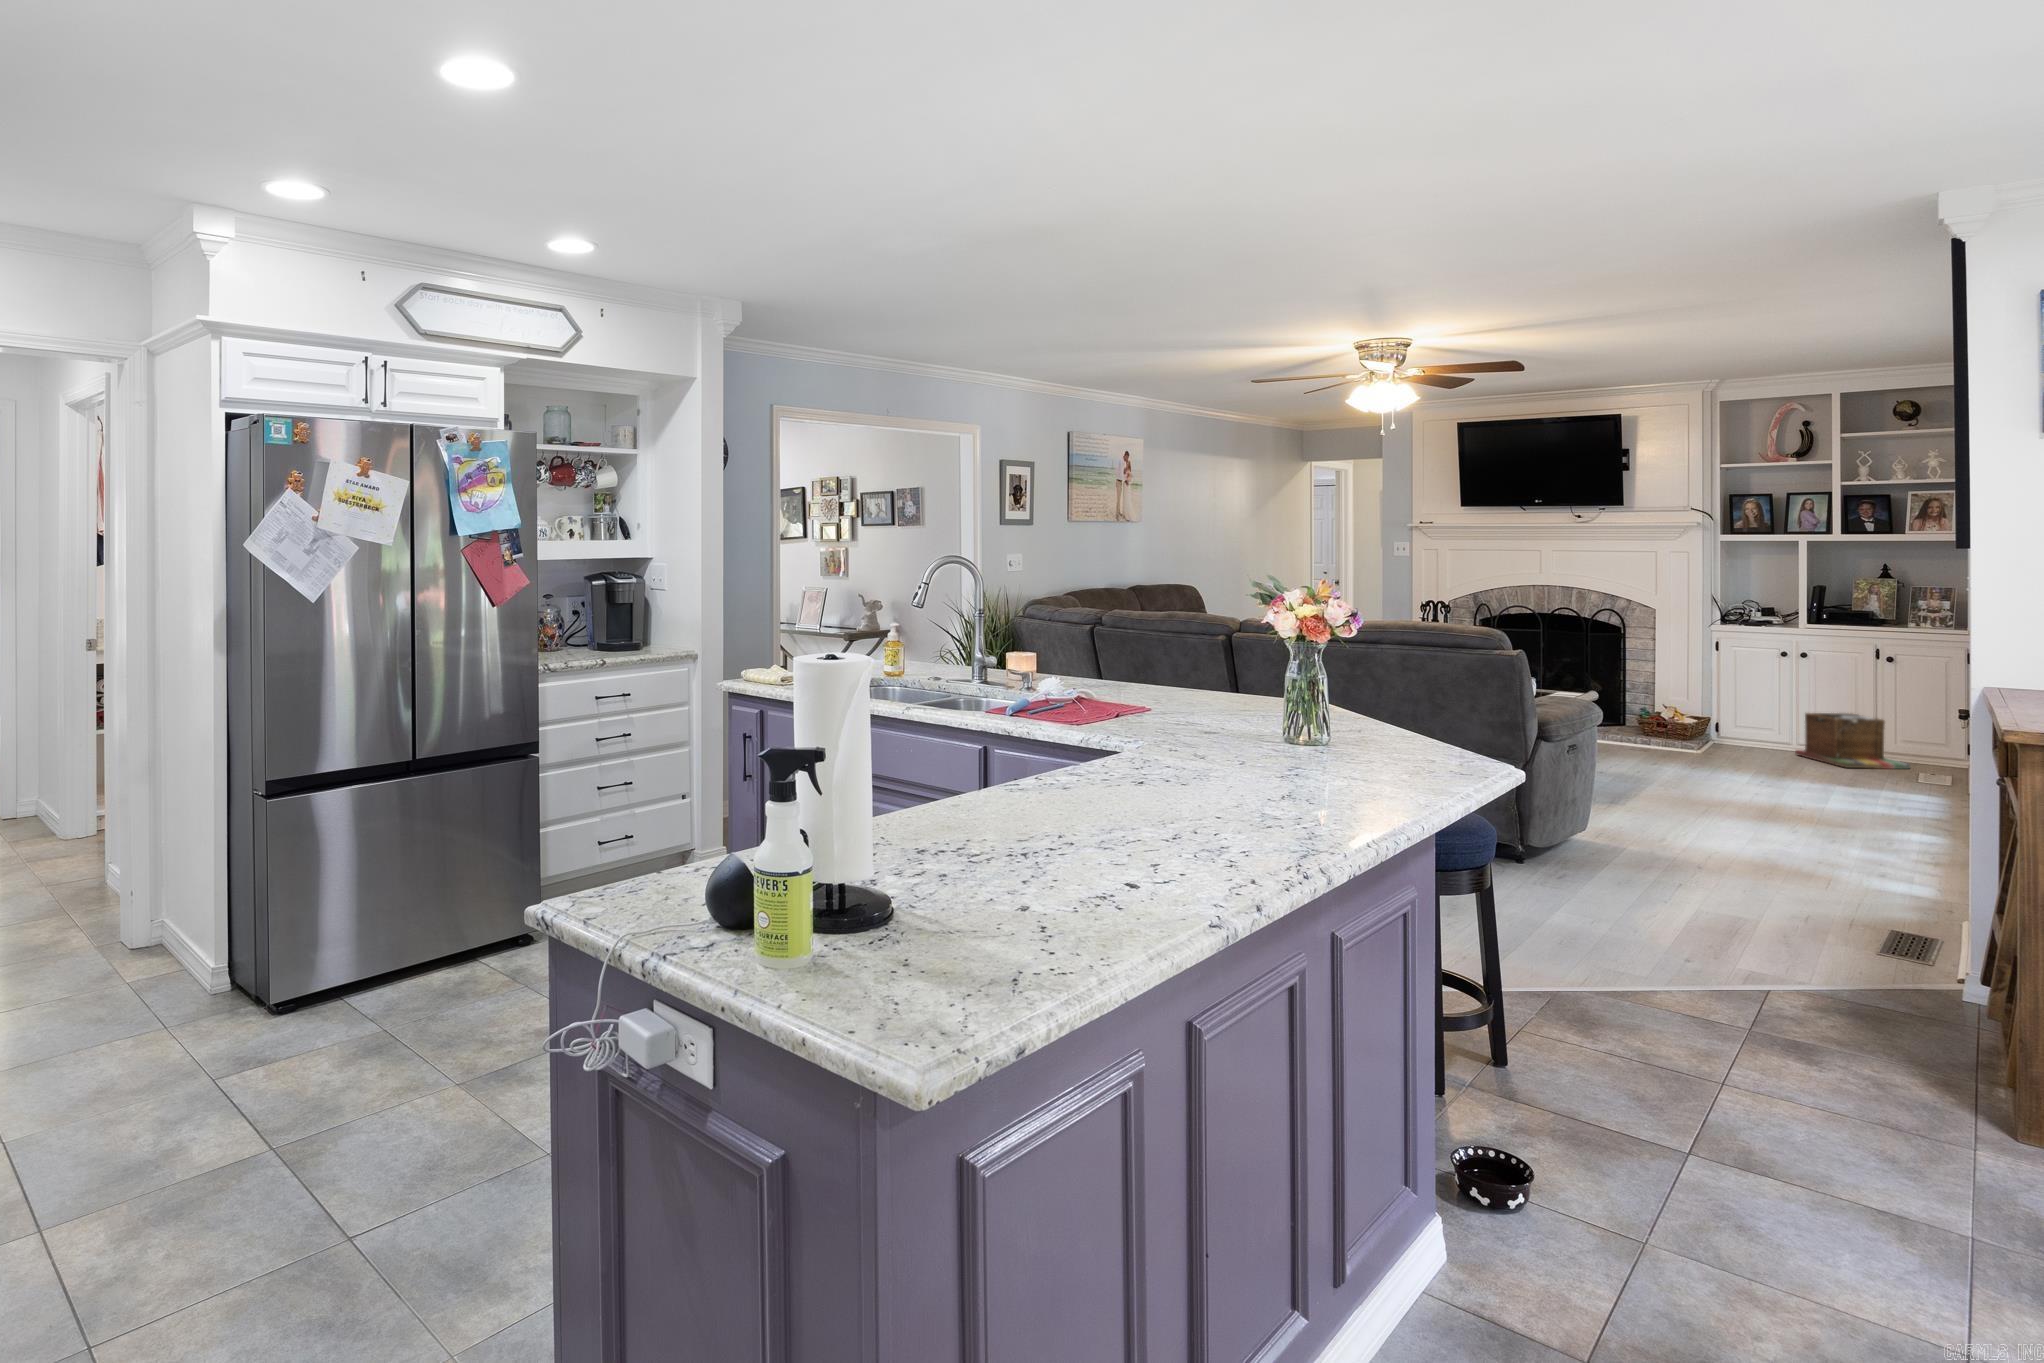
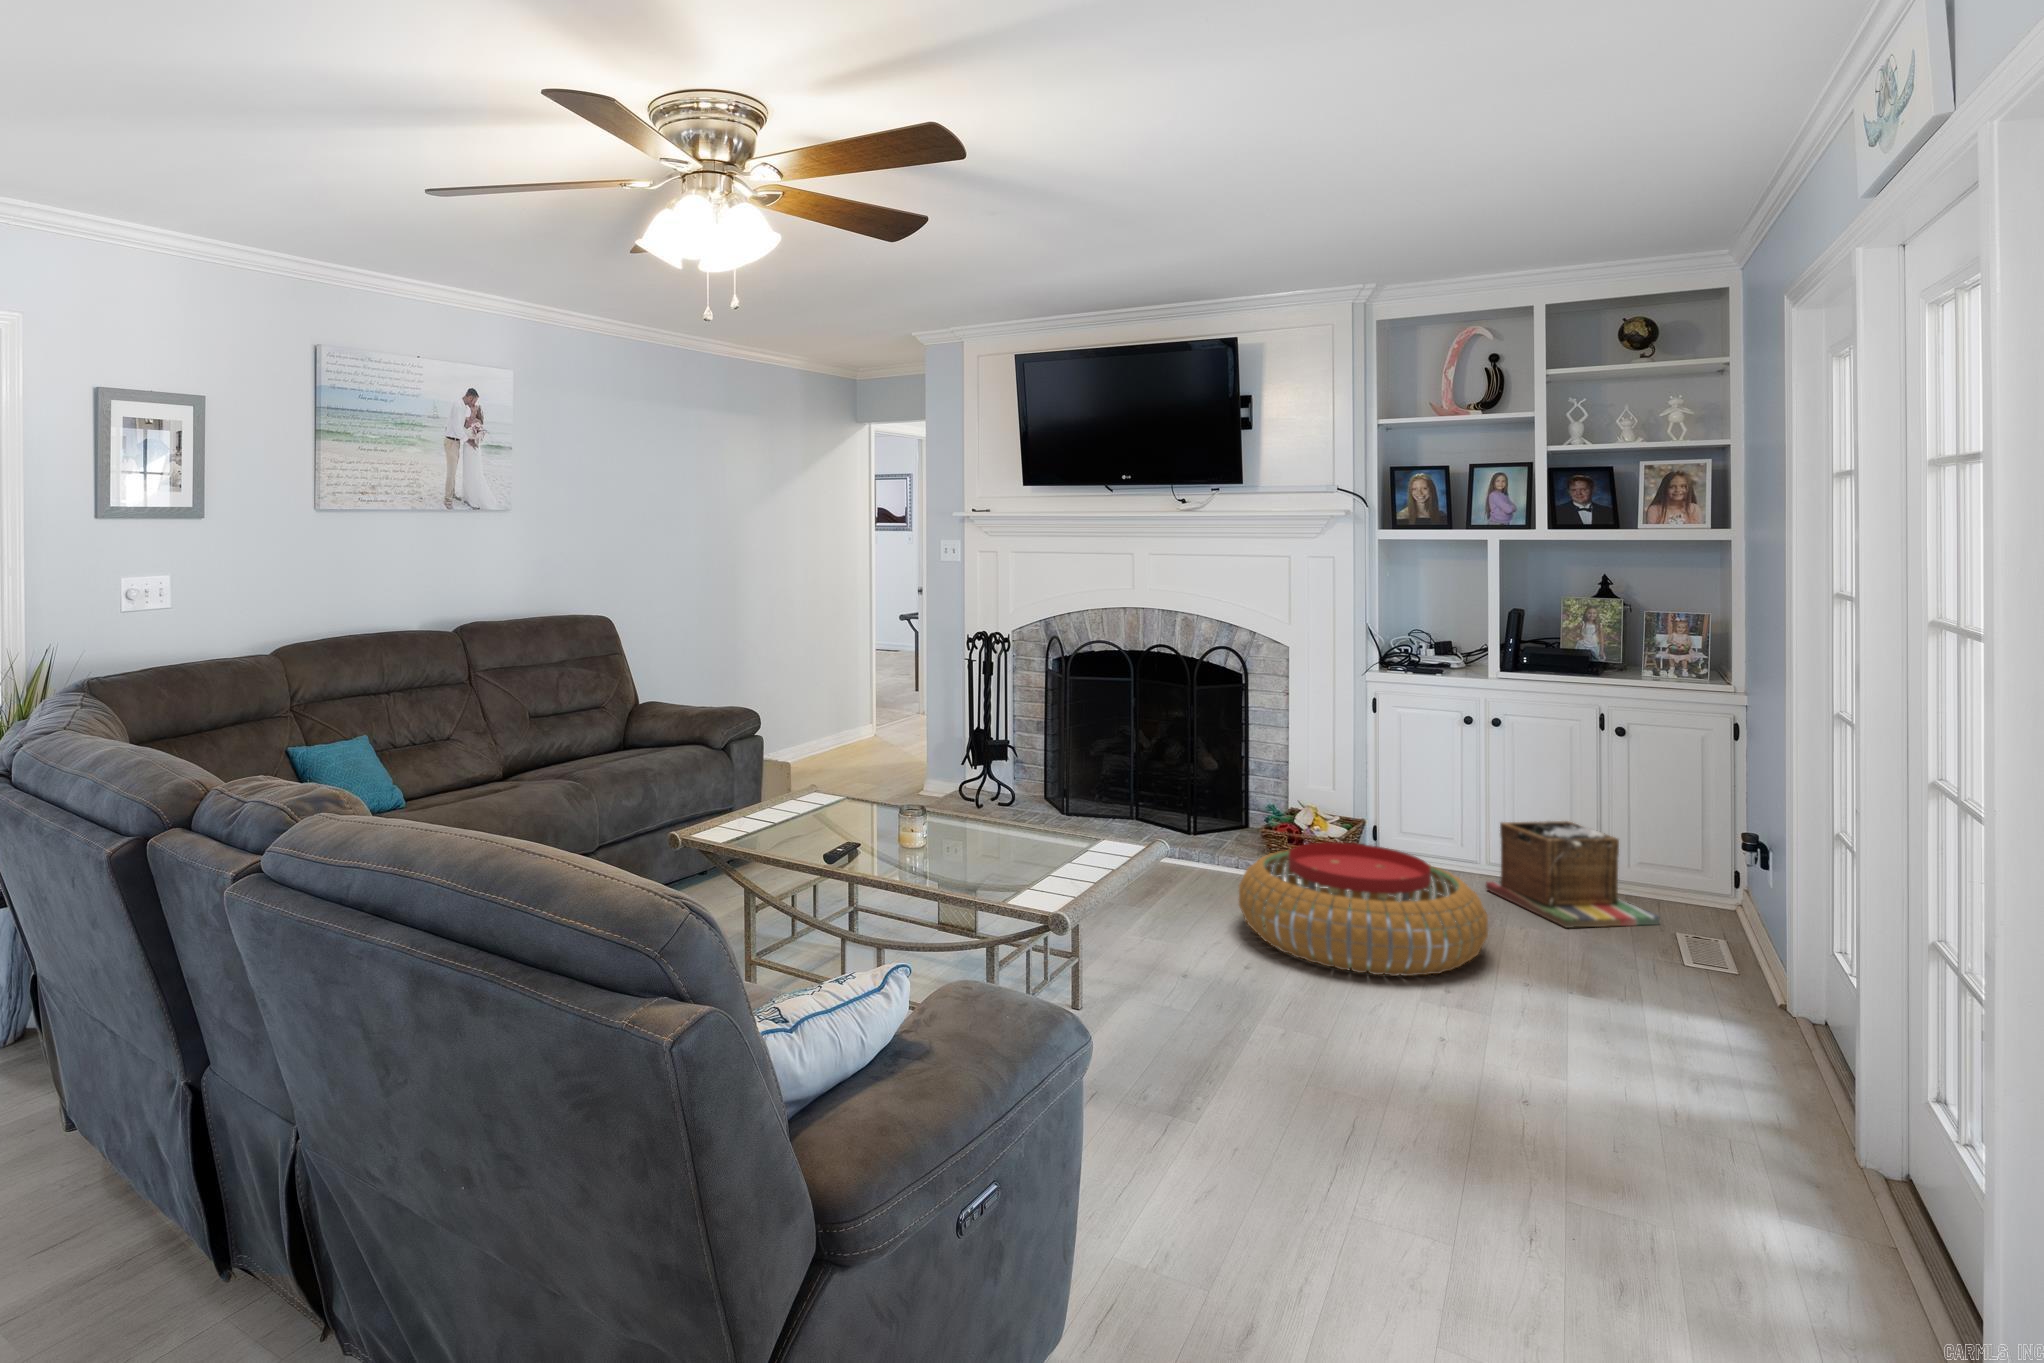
pouf: none [1630,716,1791,778] -> present [1239,842,1488,976]

